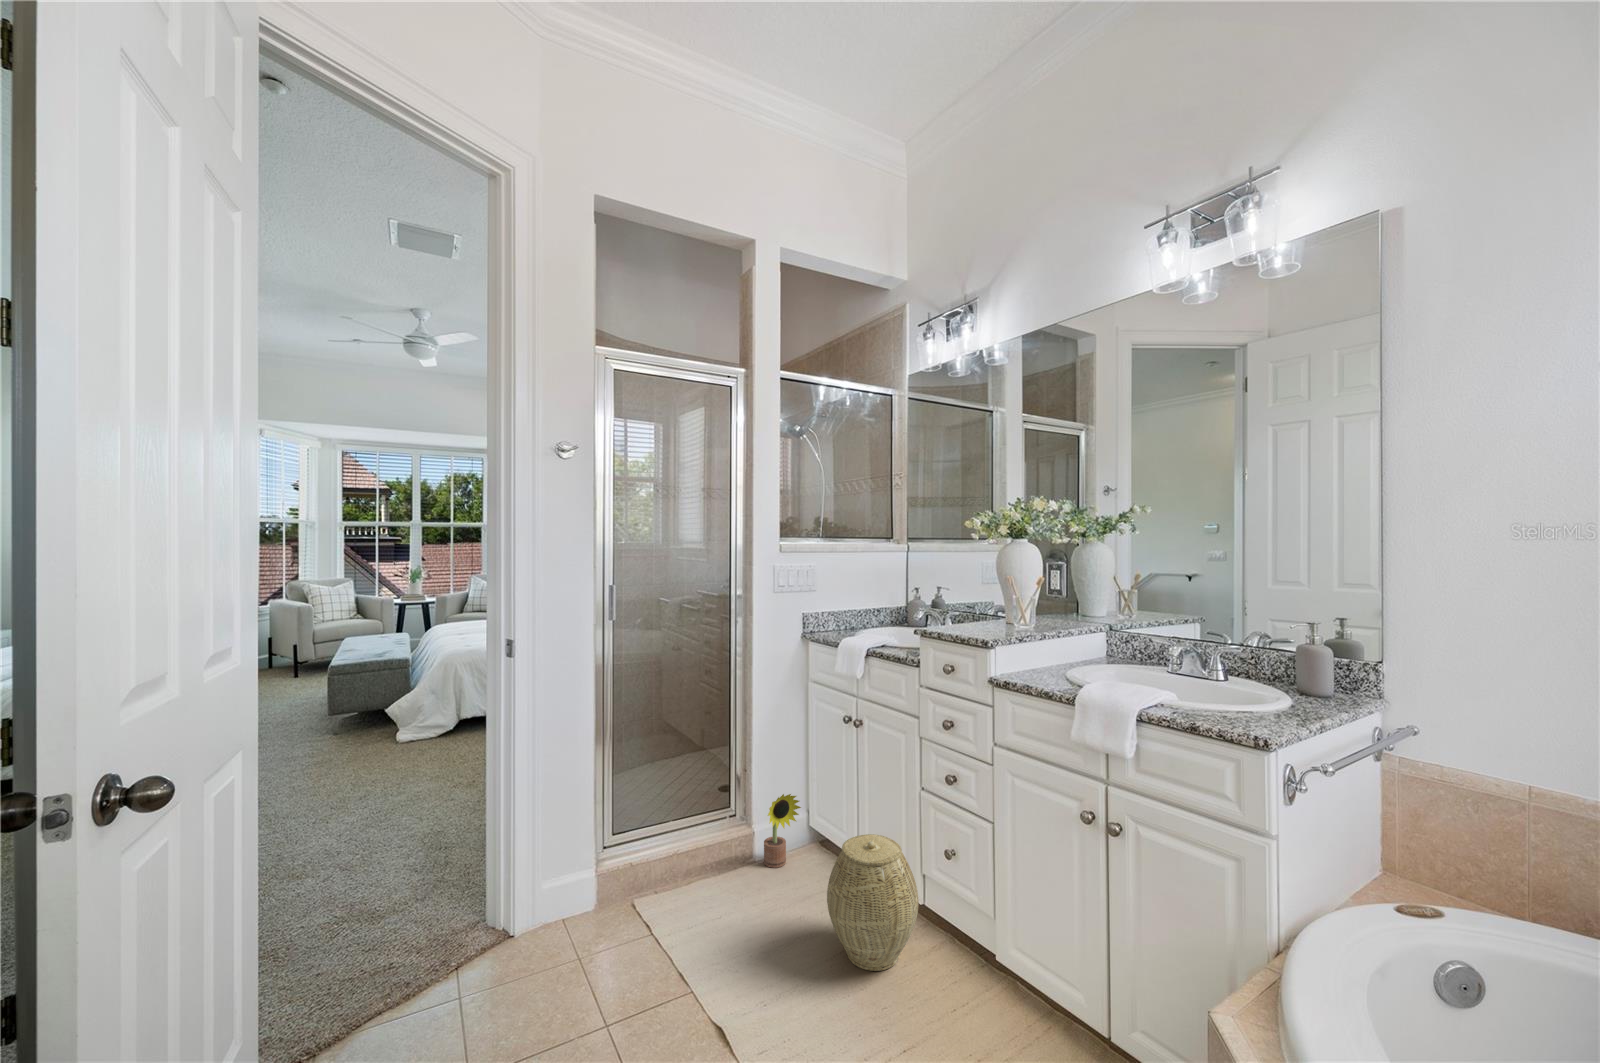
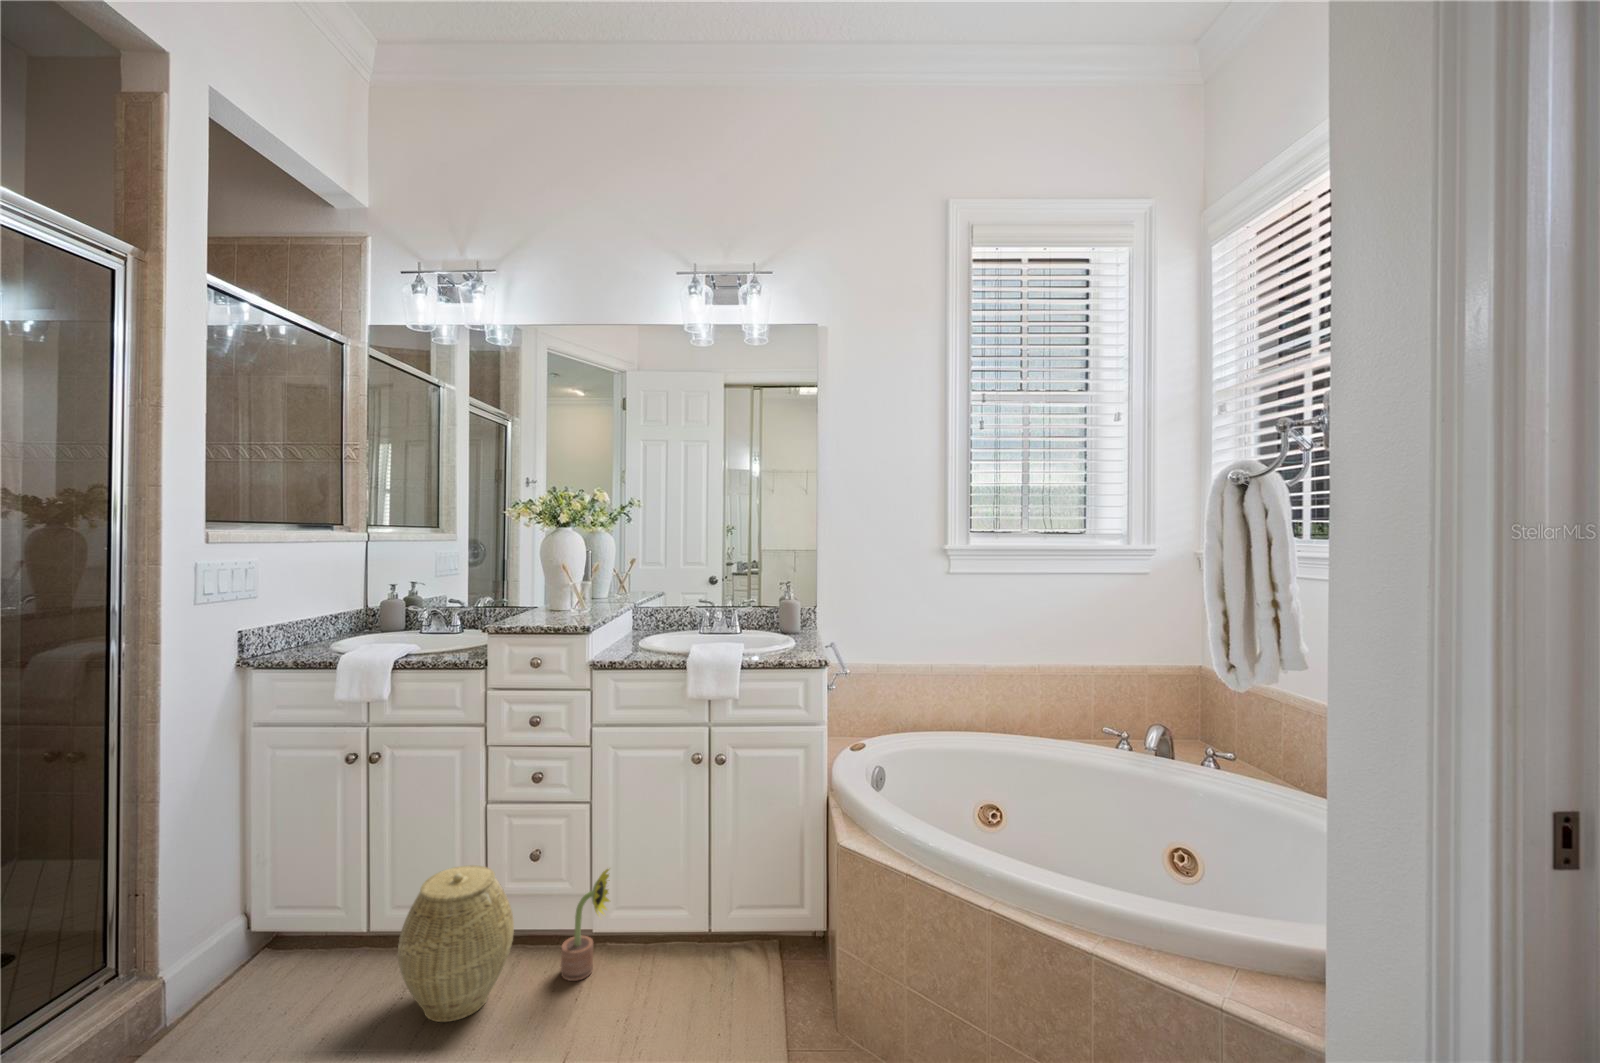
decorative plant: present [764,794,801,868] -> present [561,869,609,981]

